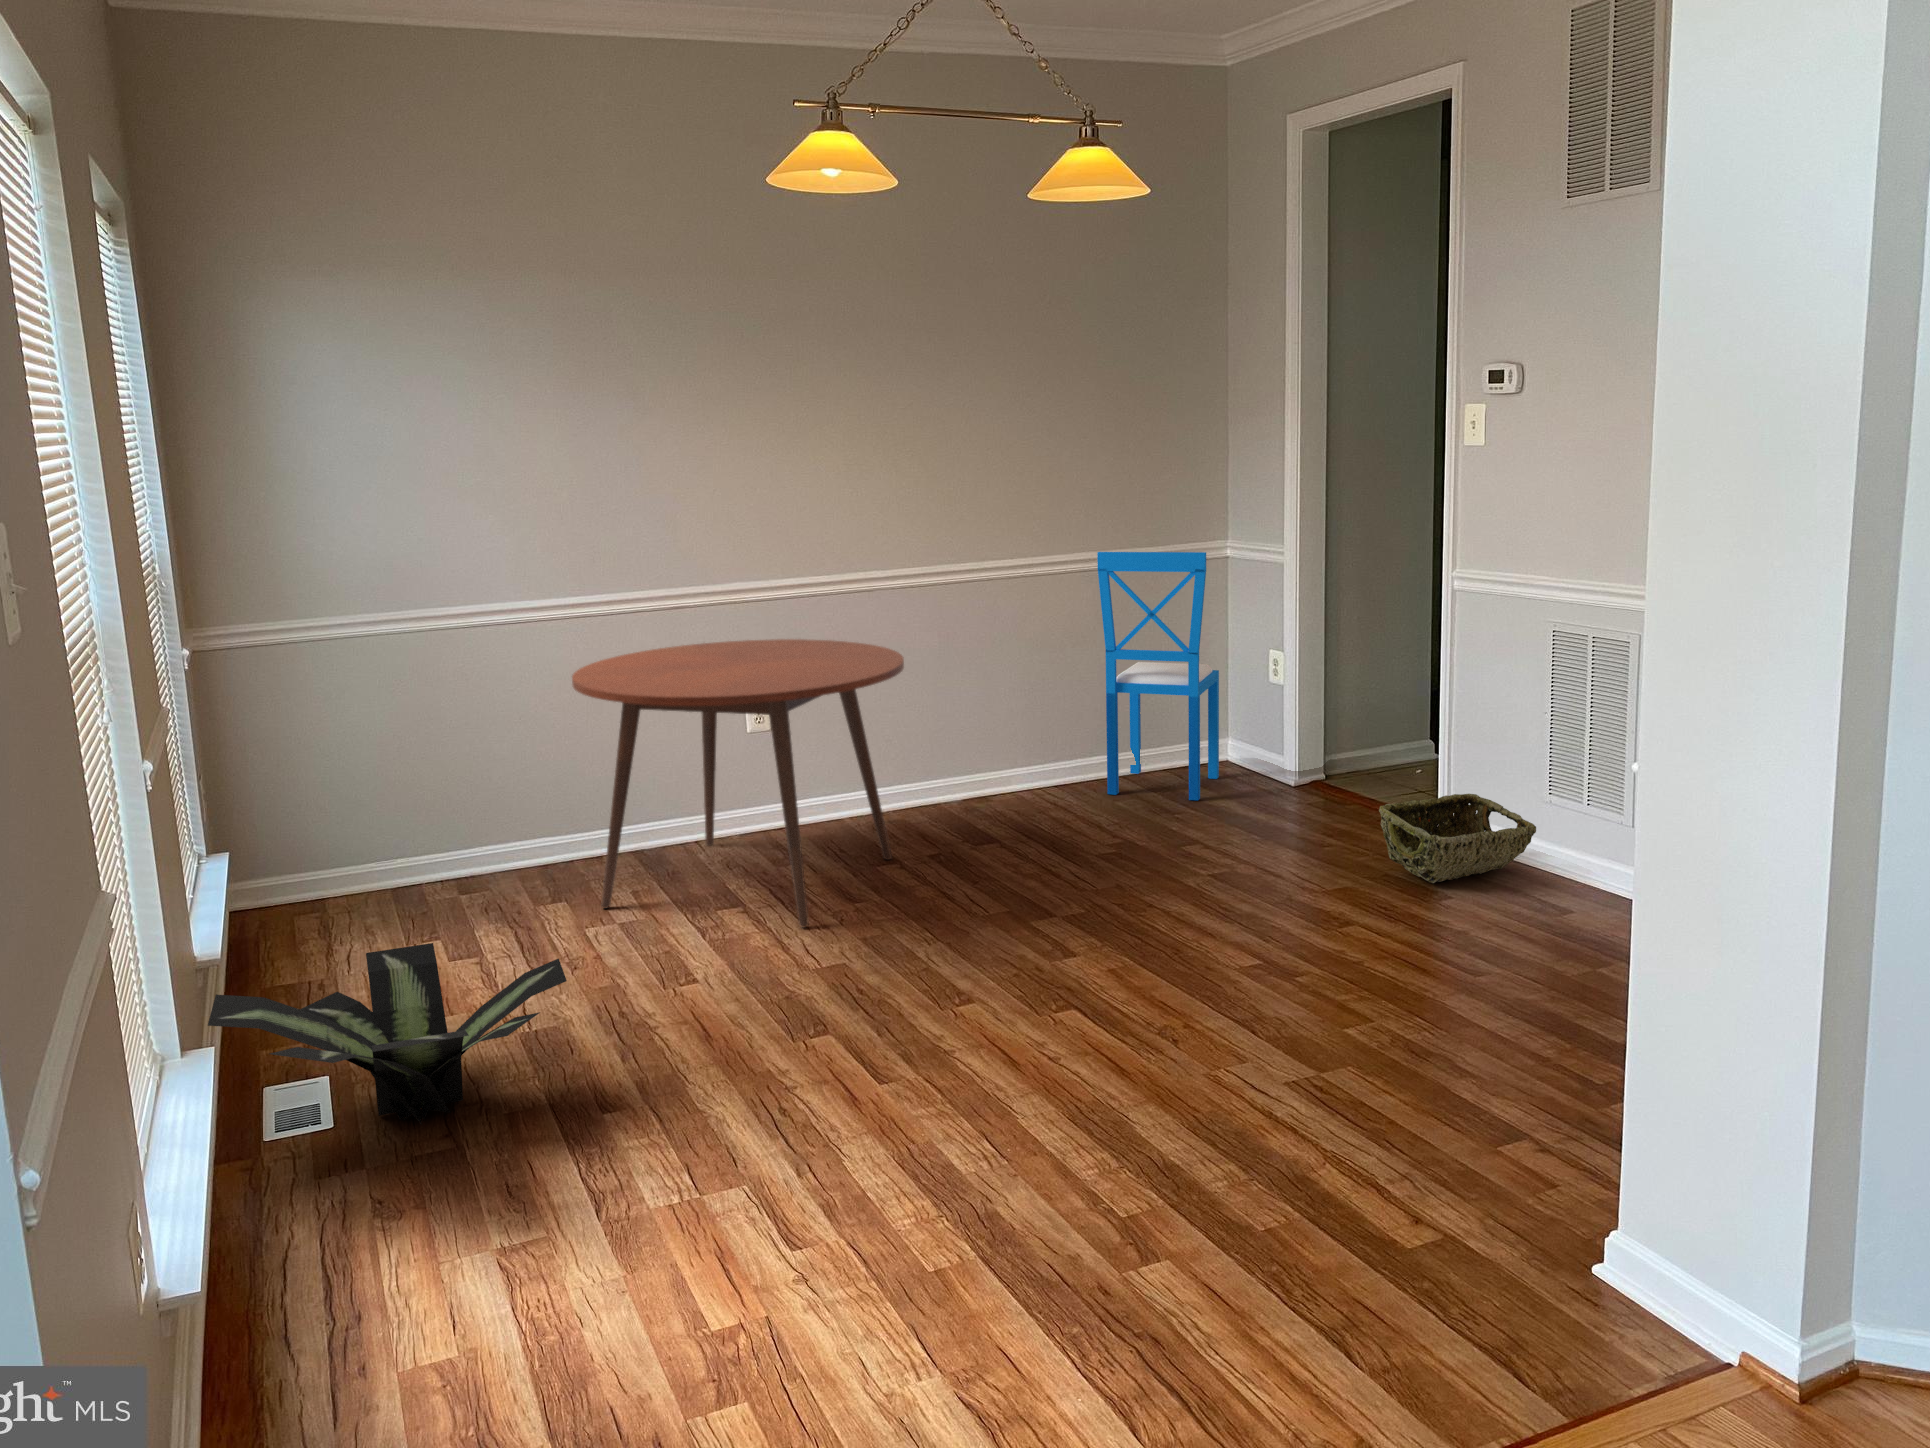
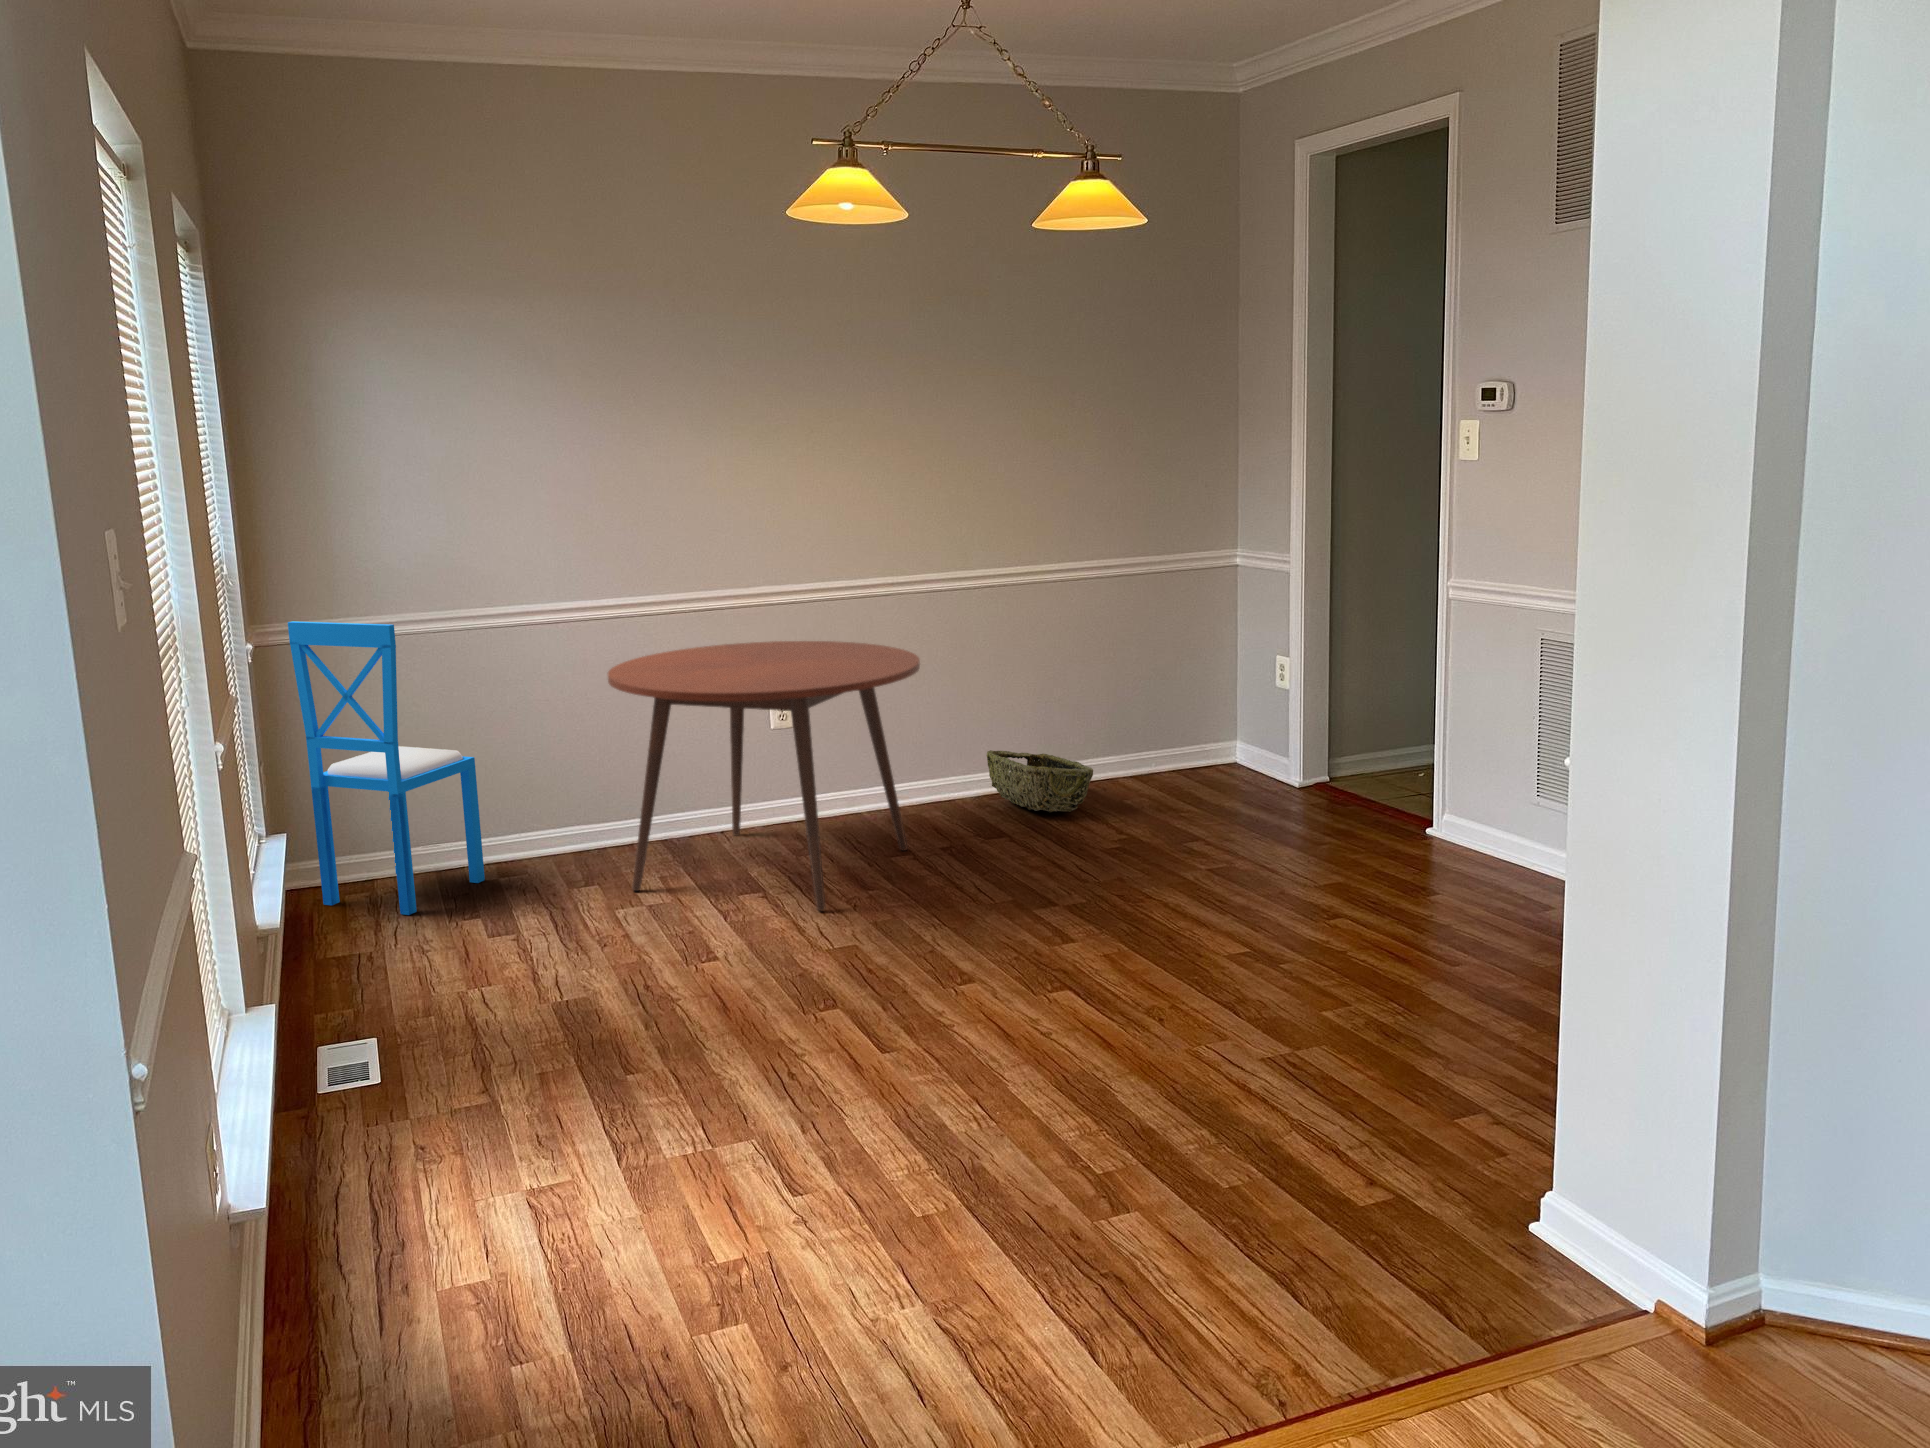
dining chair: present [1097,552,1219,801] -> present [288,621,485,915]
woven basket: present [1379,794,1536,883] -> present [987,750,1093,813]
potted plant: present [208,943,567,1124] -> none [268,916,596,1082]

